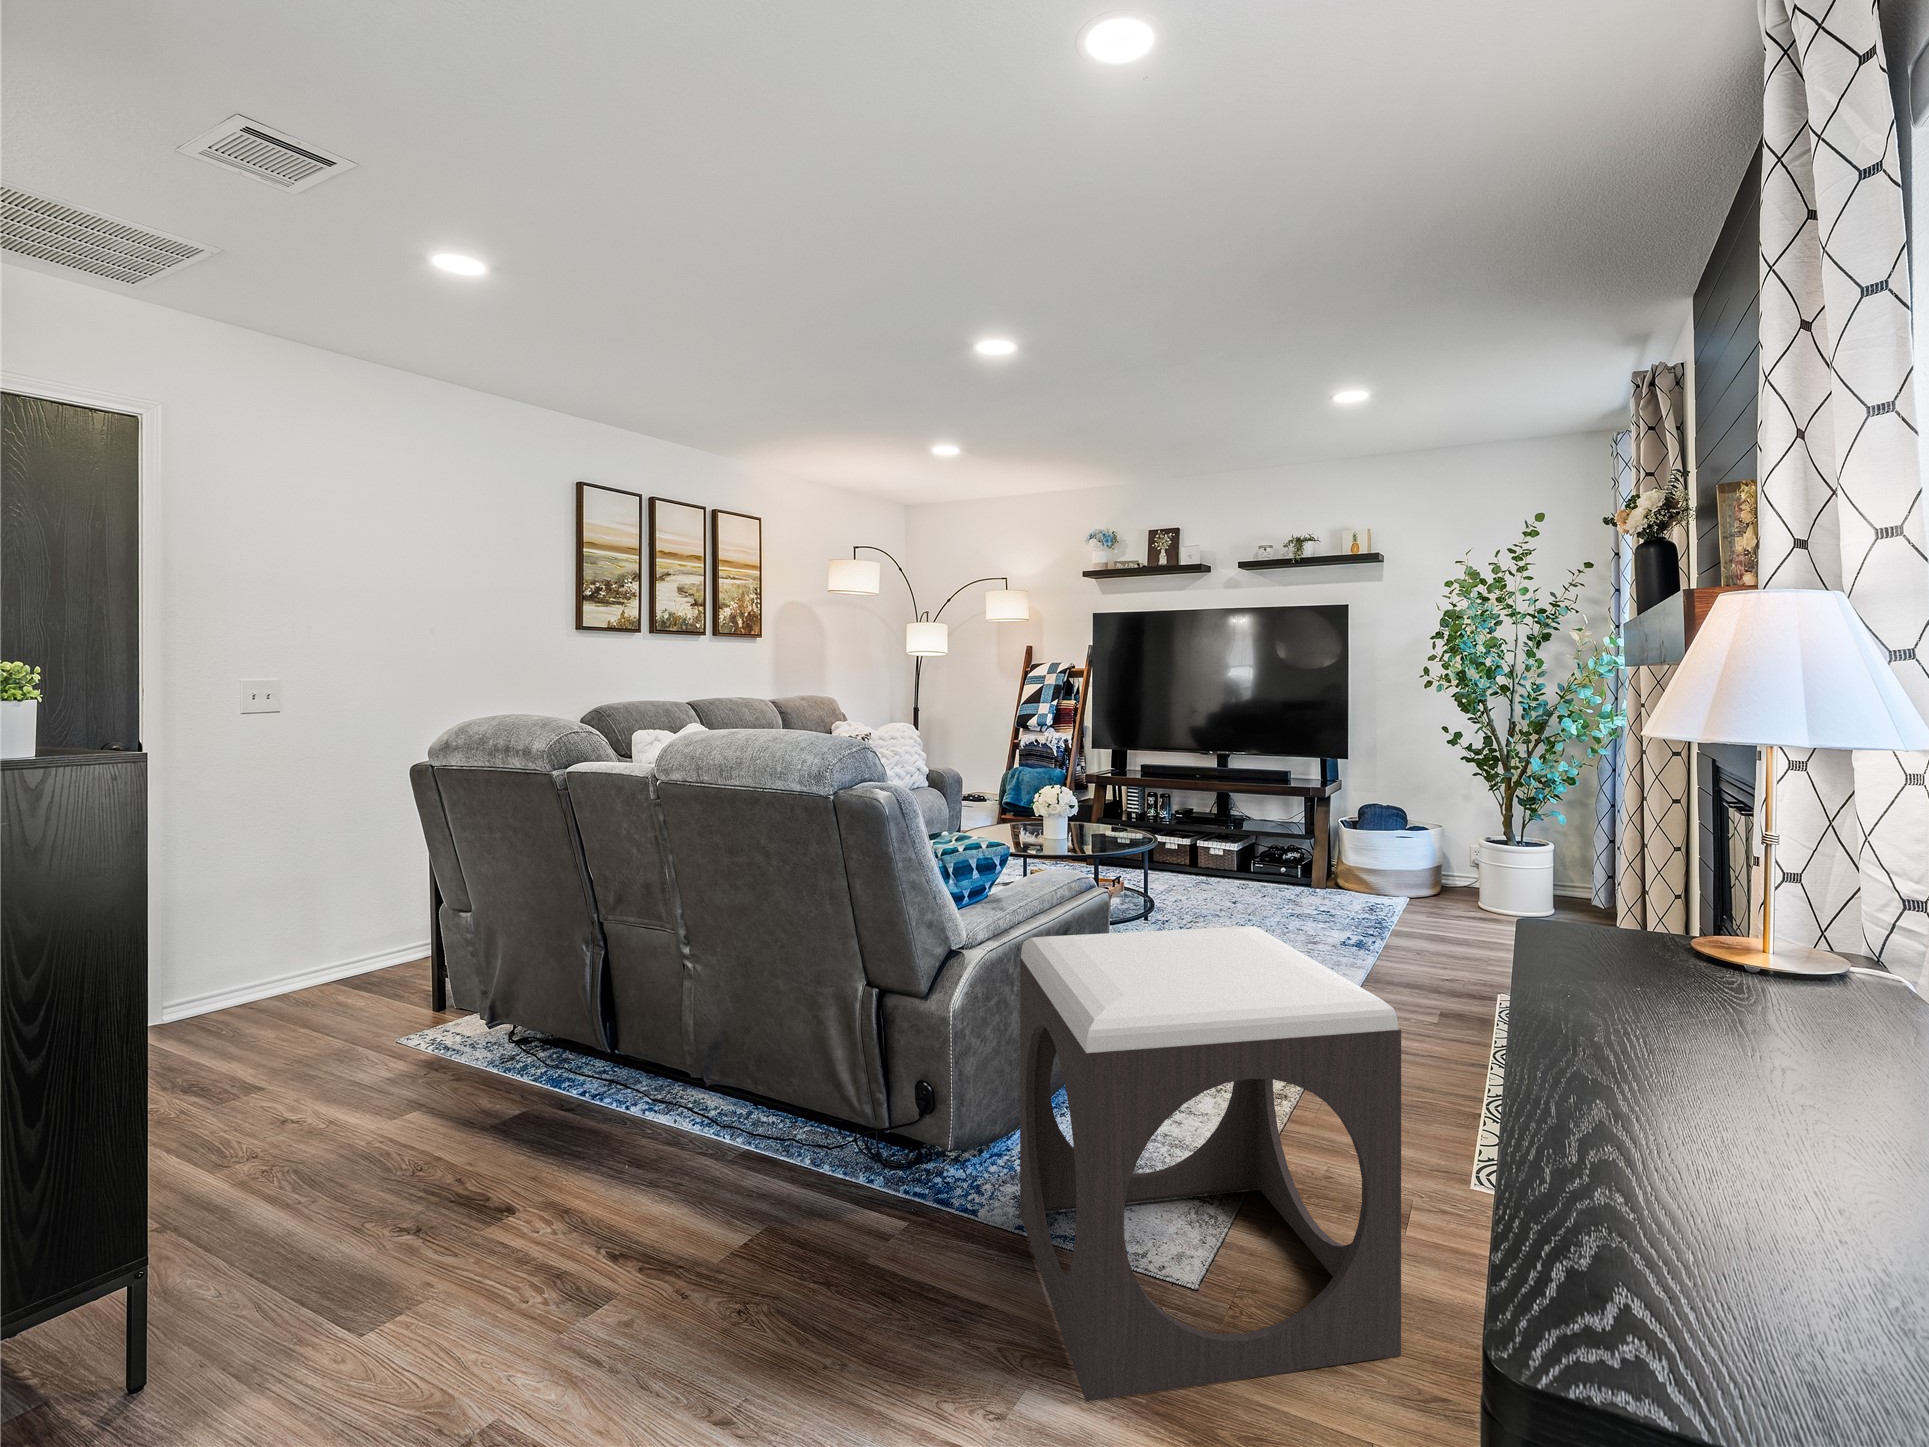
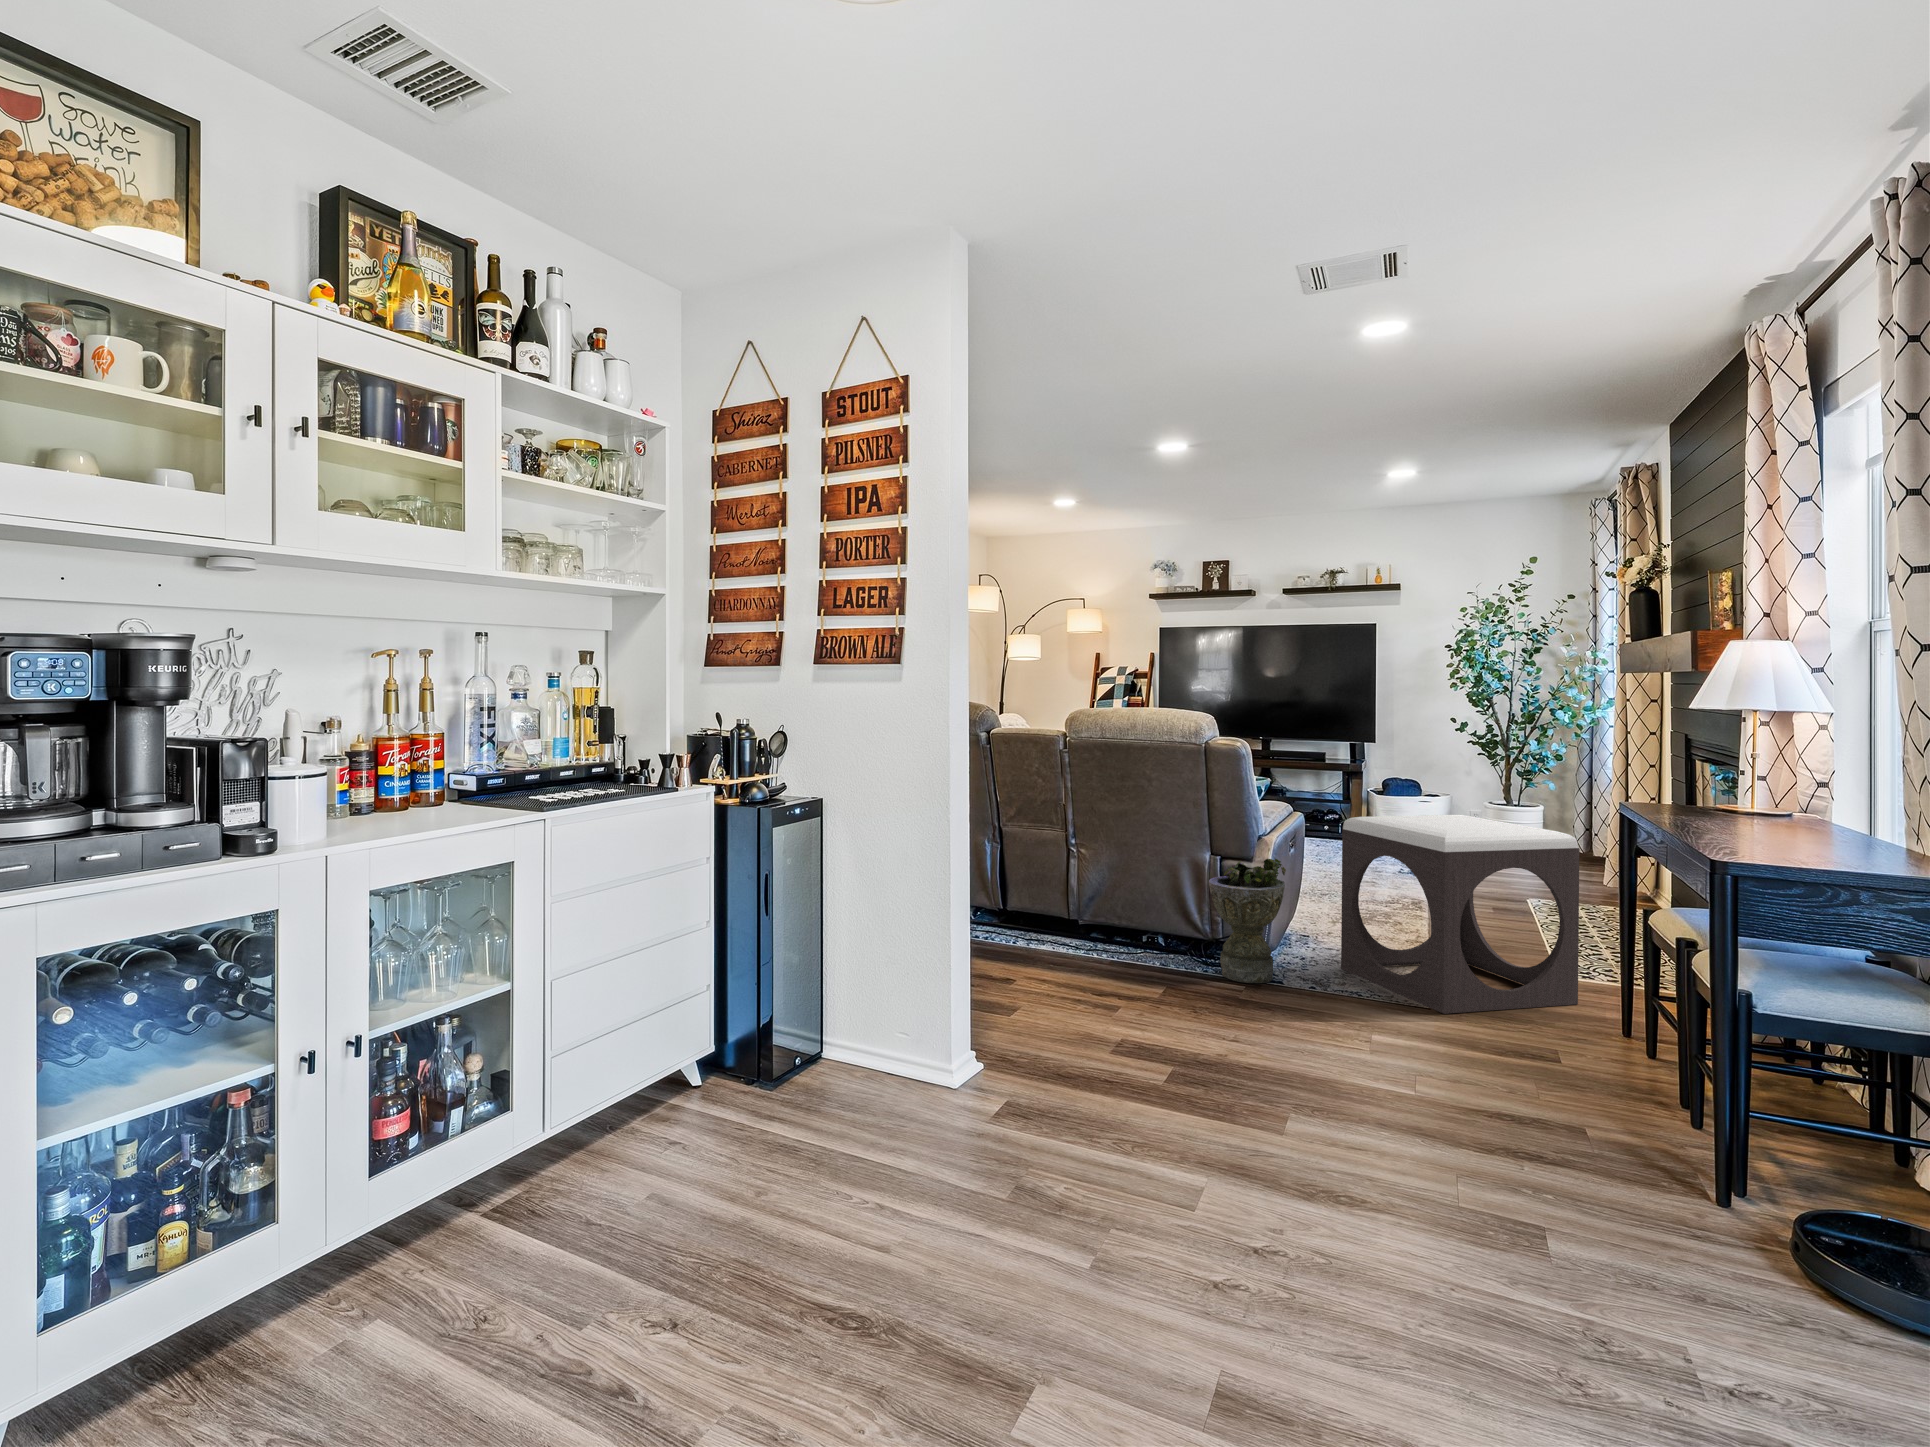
planter: none [748,1014,887,1268] -> present [1209,859,1286,983]

